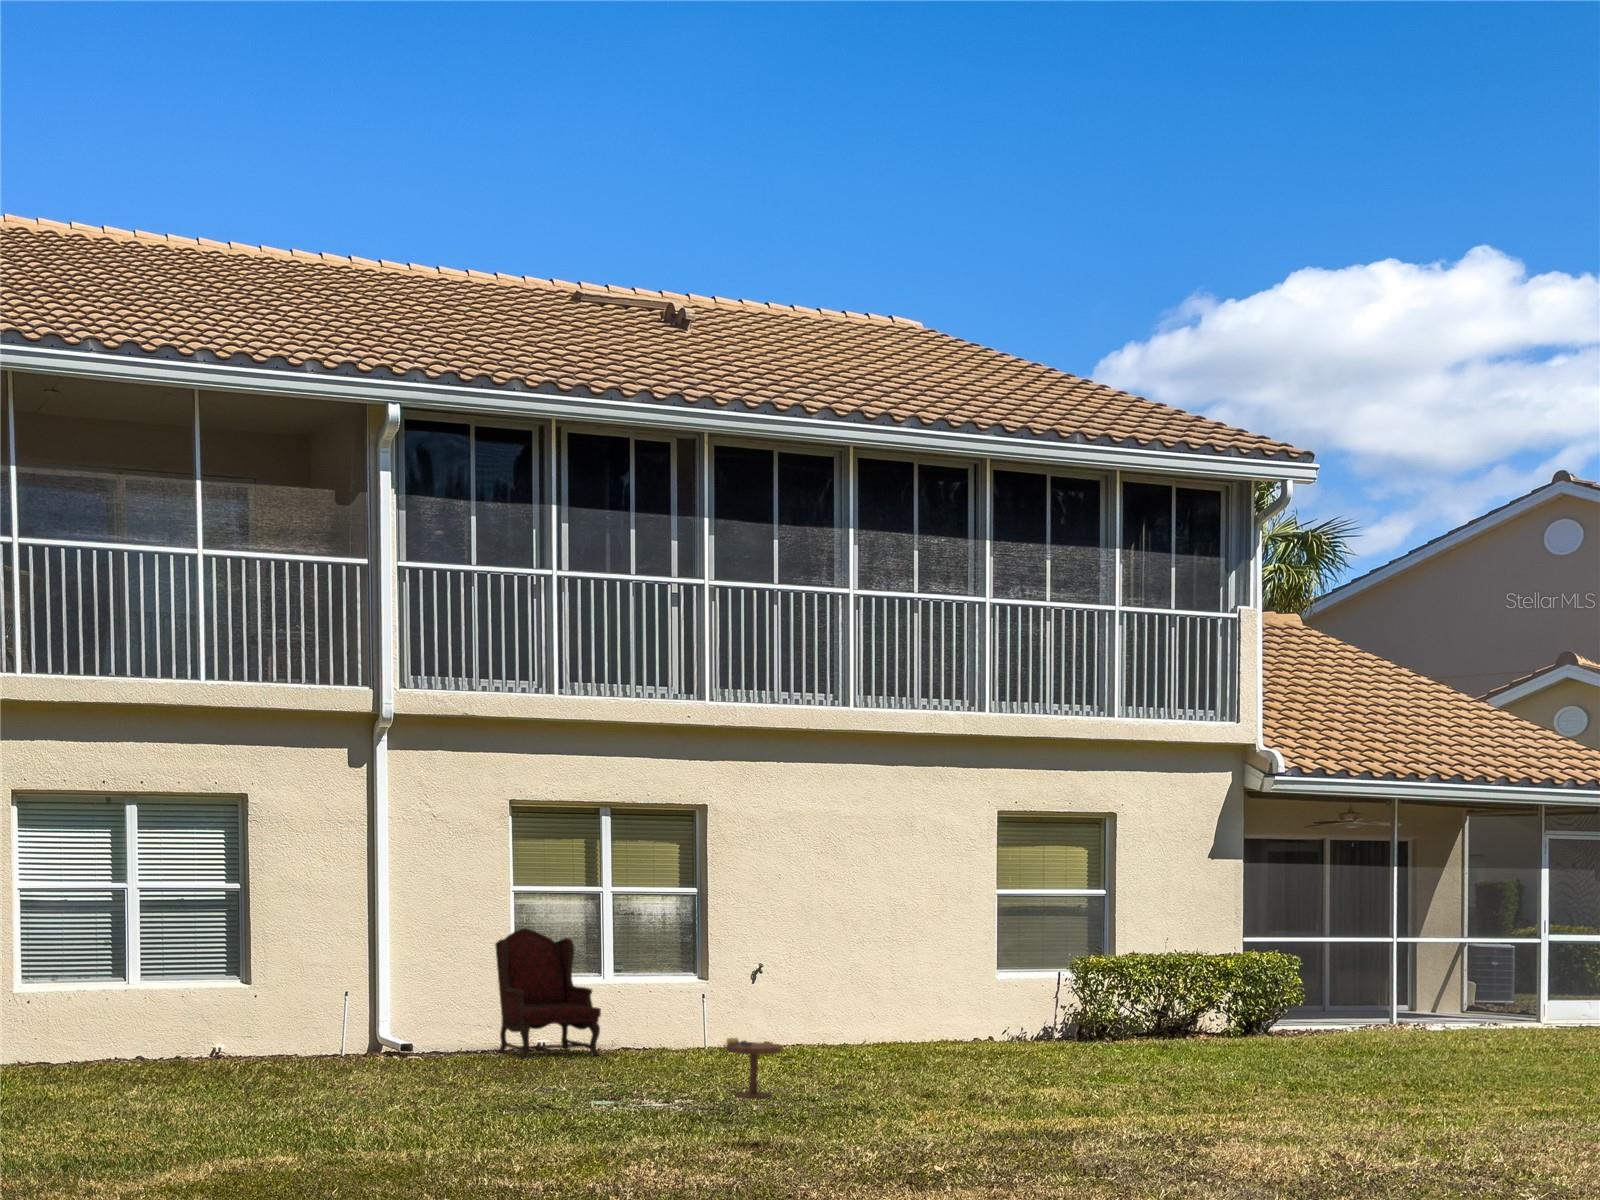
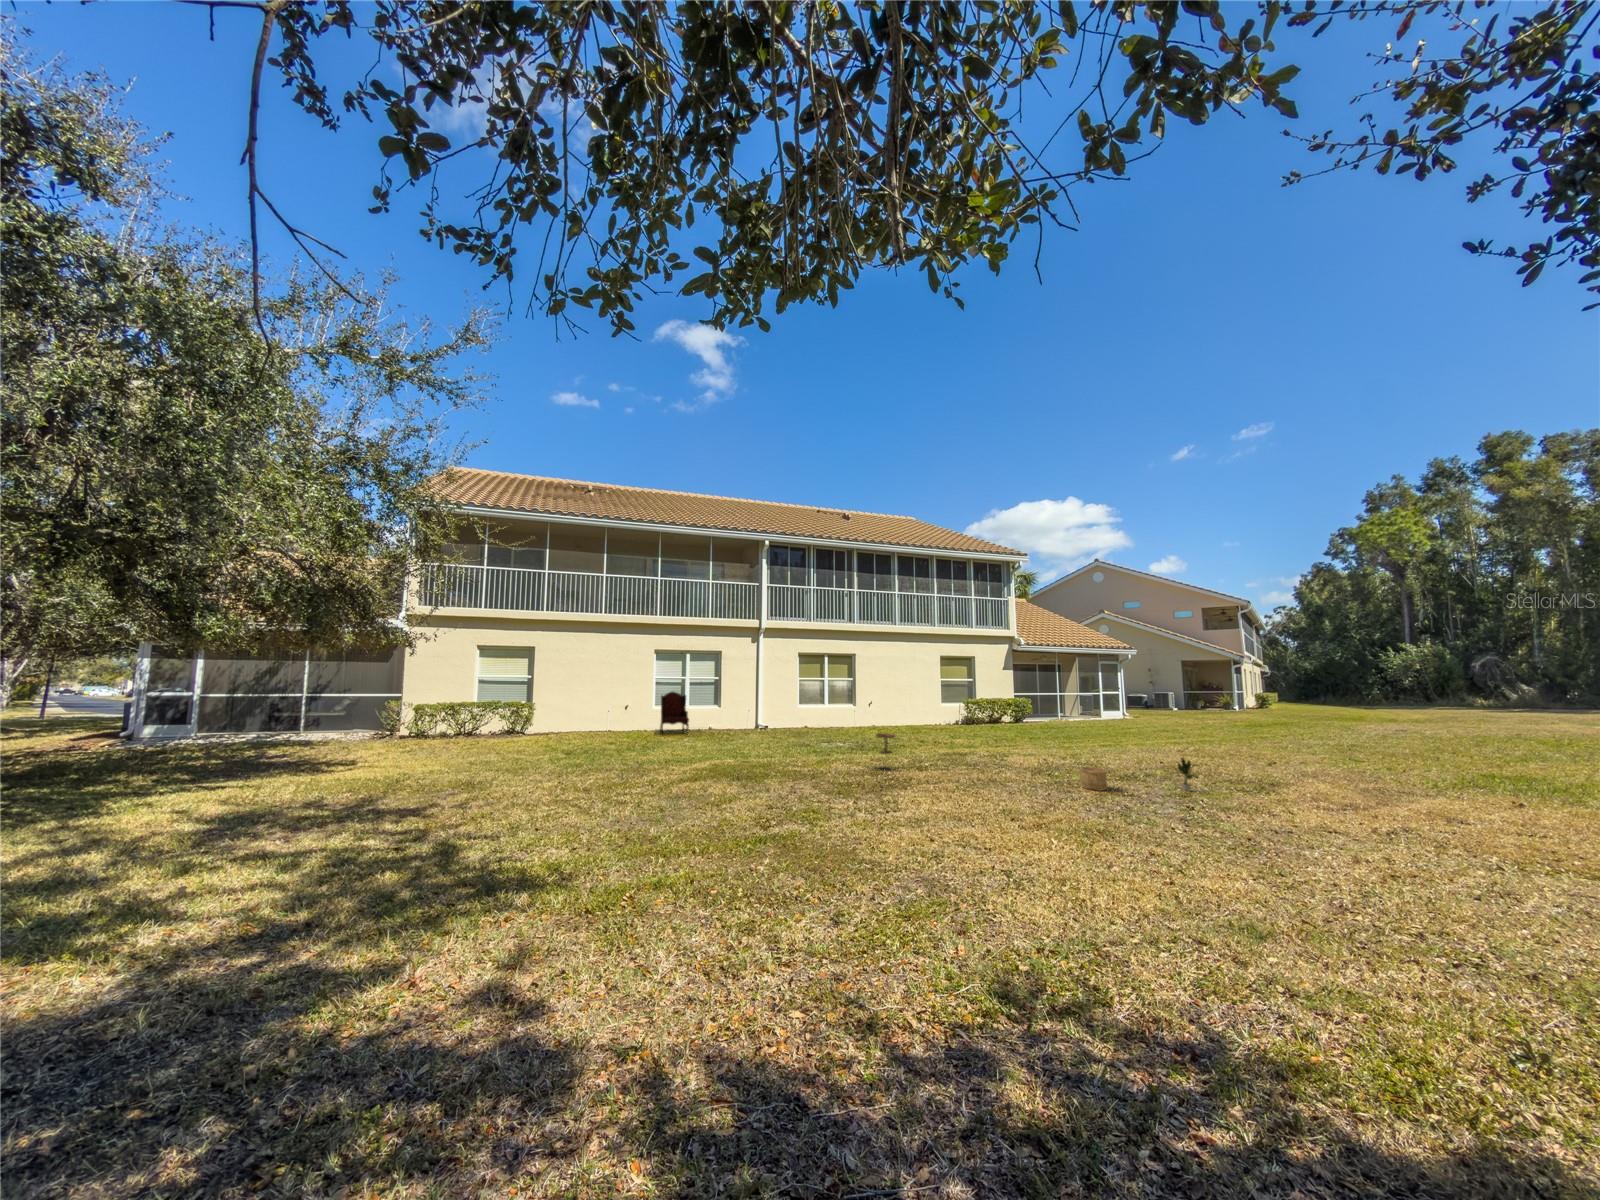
armchair: present [495,928,601,1059] -> present [660,692,689,734]
potted plant: none [1505,1089,1564,1176] -> present [1178,758,1199,791]
wooden bucket: none [1261,1117,1329,1178] -> present [1080,766,1107,791]

